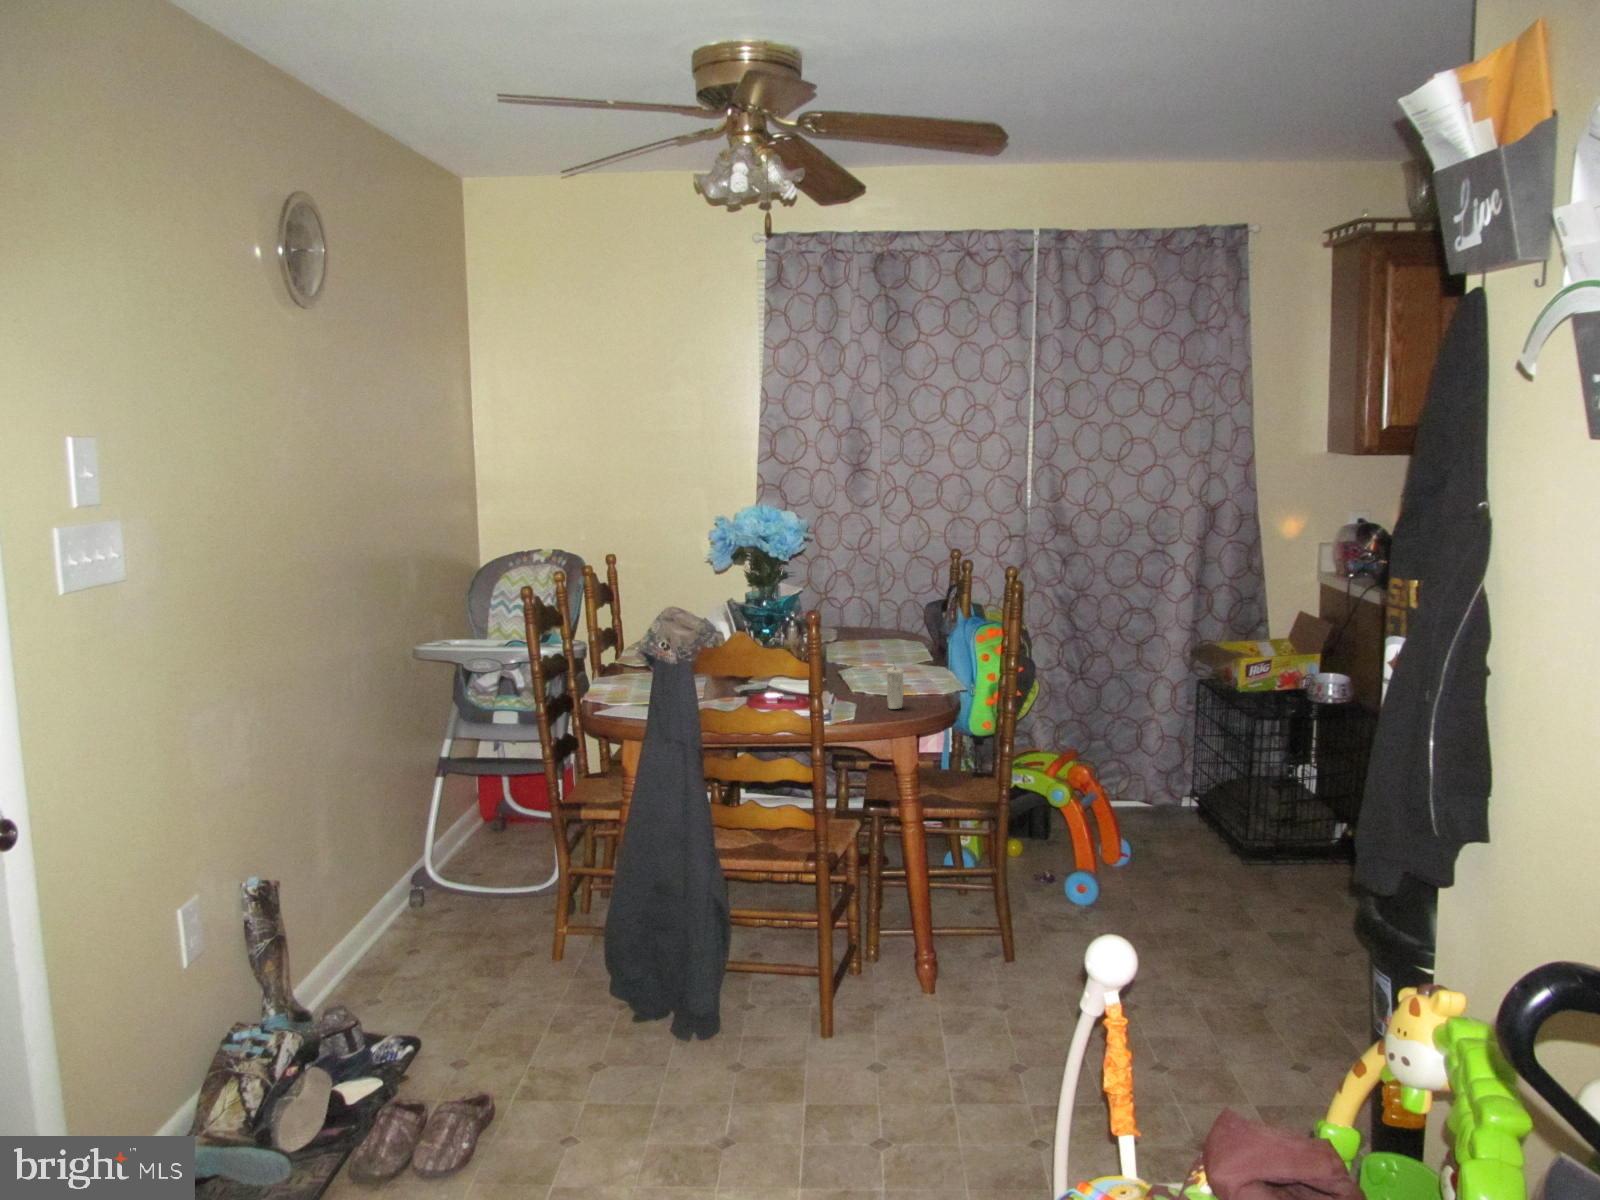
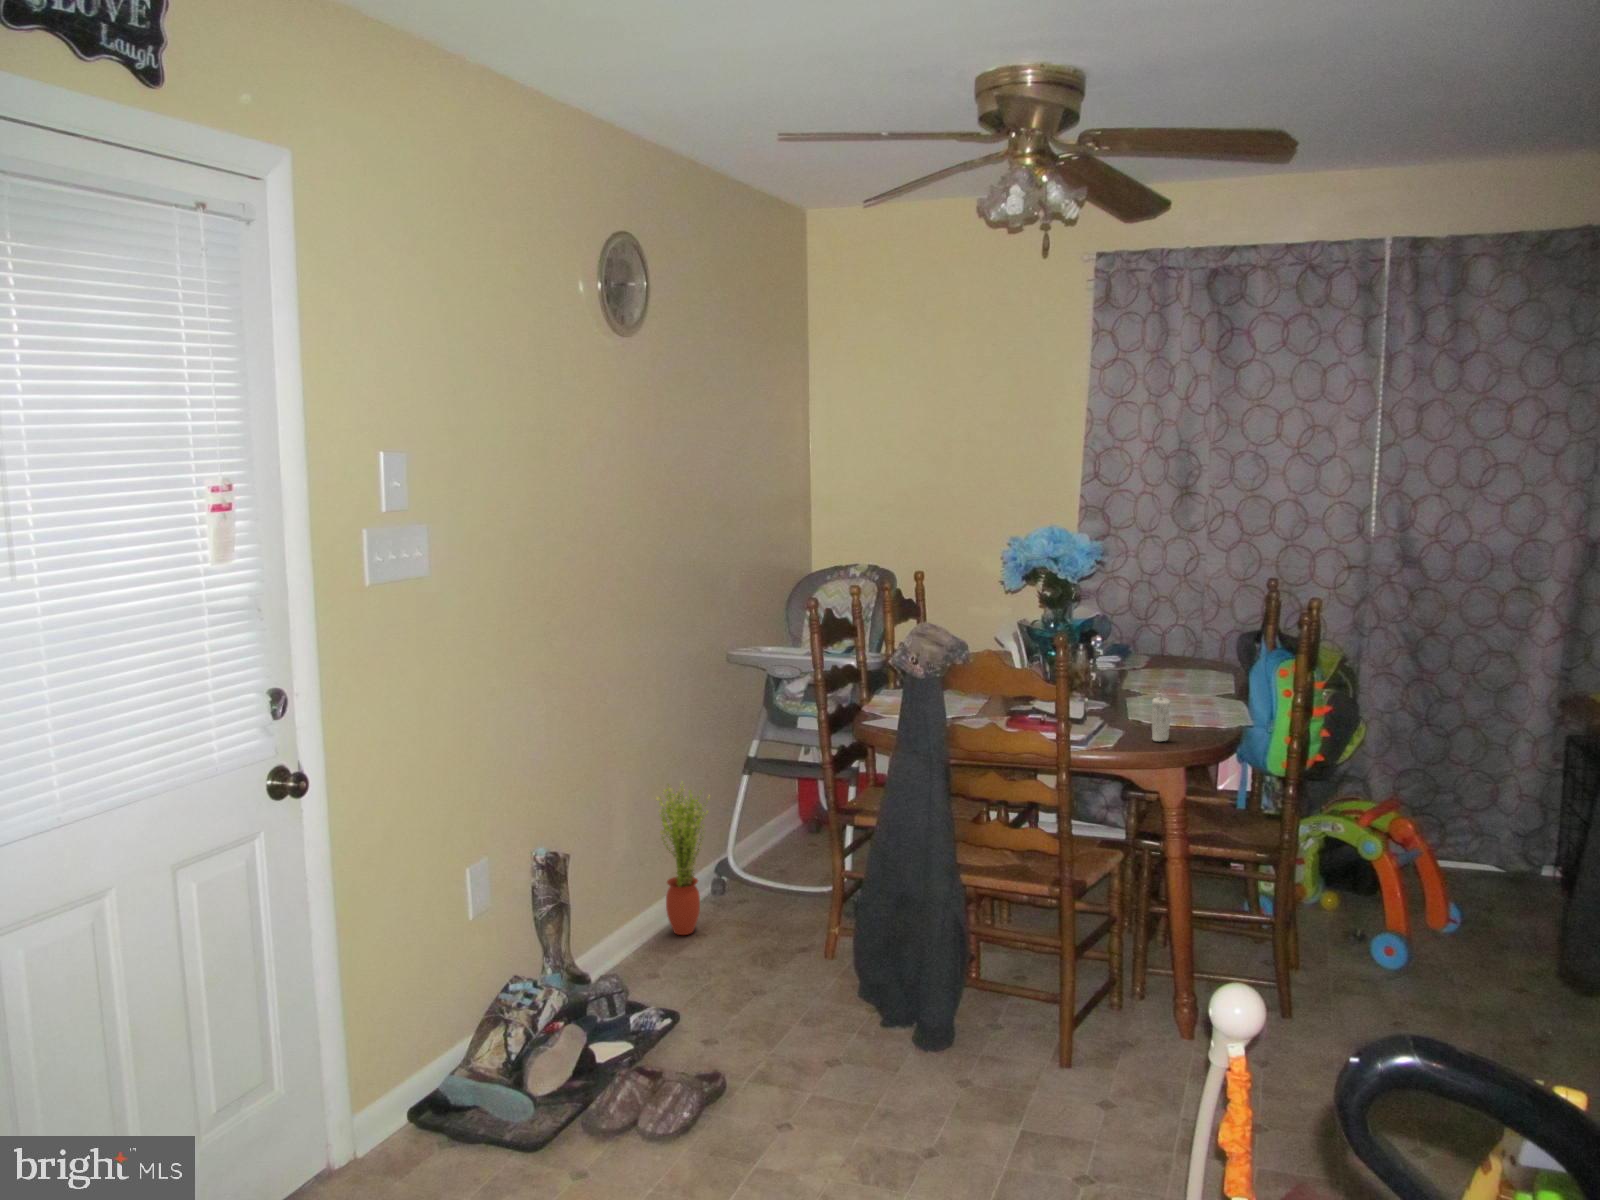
potted plant: none [357,791,419,959] -> present [657,784,710,935]

